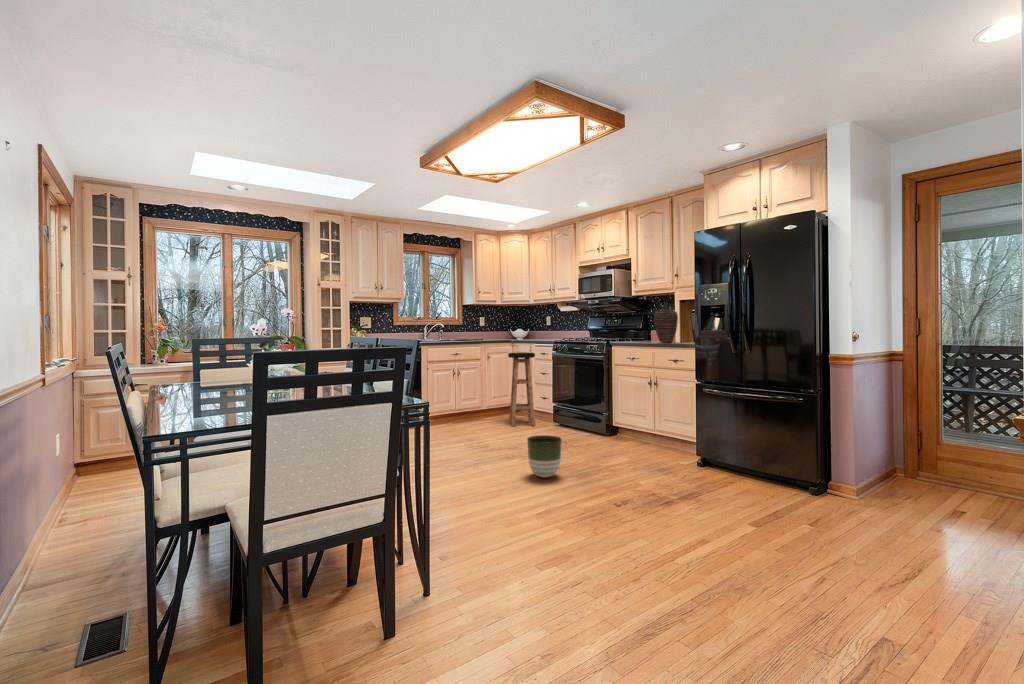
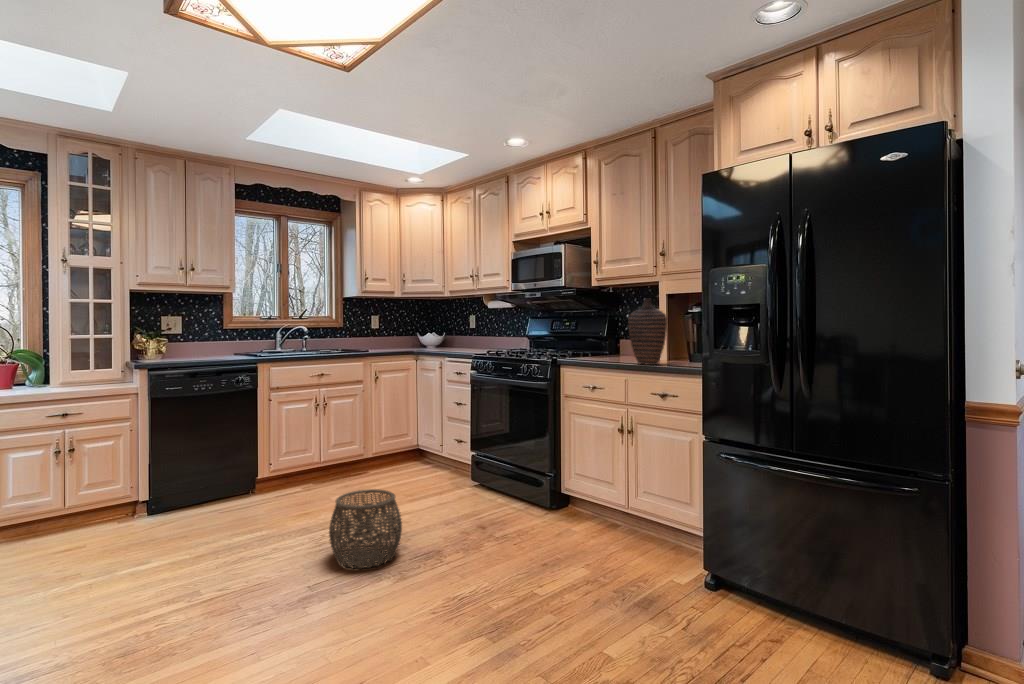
bar stool: present [508,353,535,427] -> none [403,372,444,490]
woven basket: none [480,415,521,456] -> present [329,489,402,569]
planter: present [527,435,562,478] -> none [393,548,460,639]

